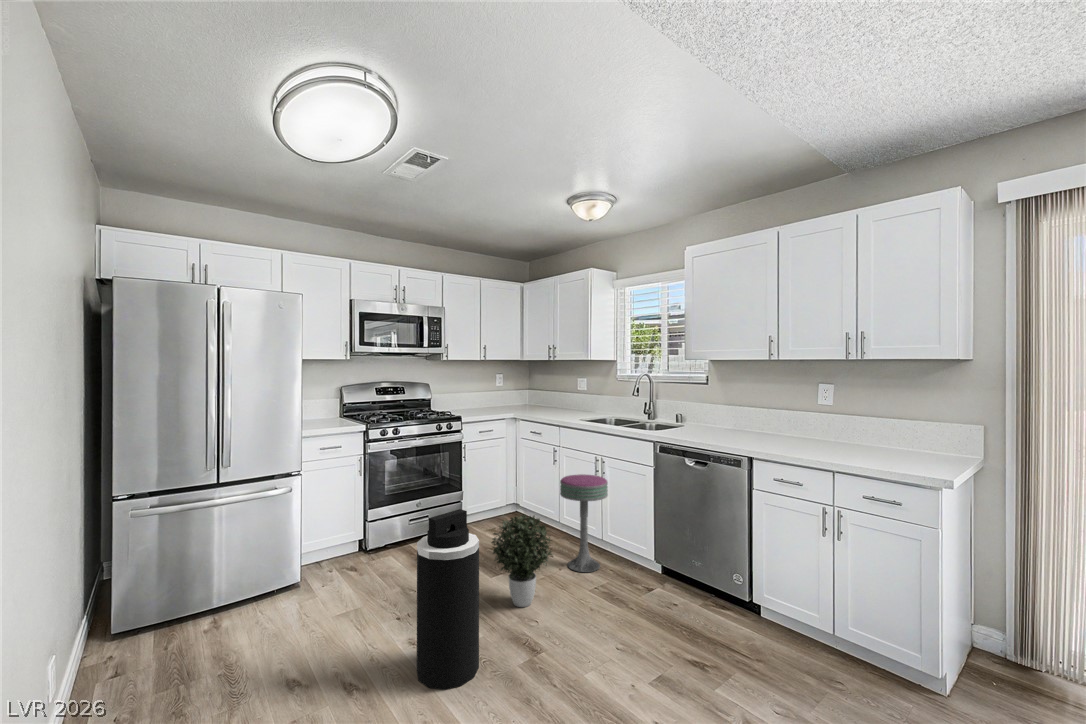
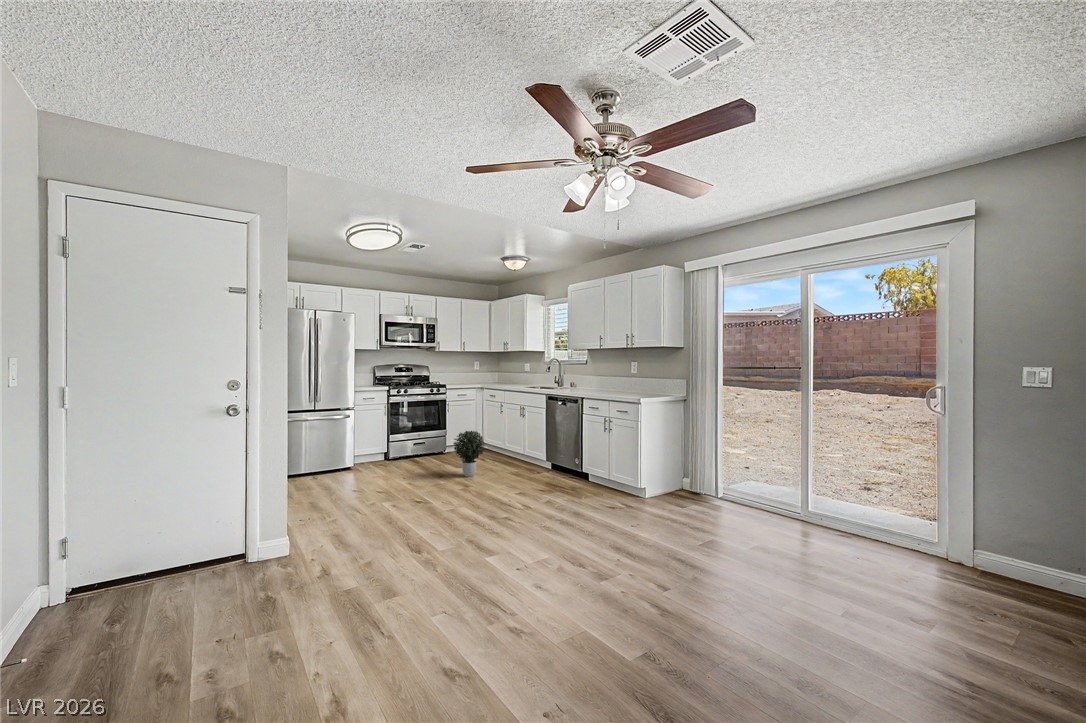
bar stool: present [560,474,608,572] -> none [497,416,524,468]
trash can: present [417,509,479,689] -> none [411,418,440,494]

